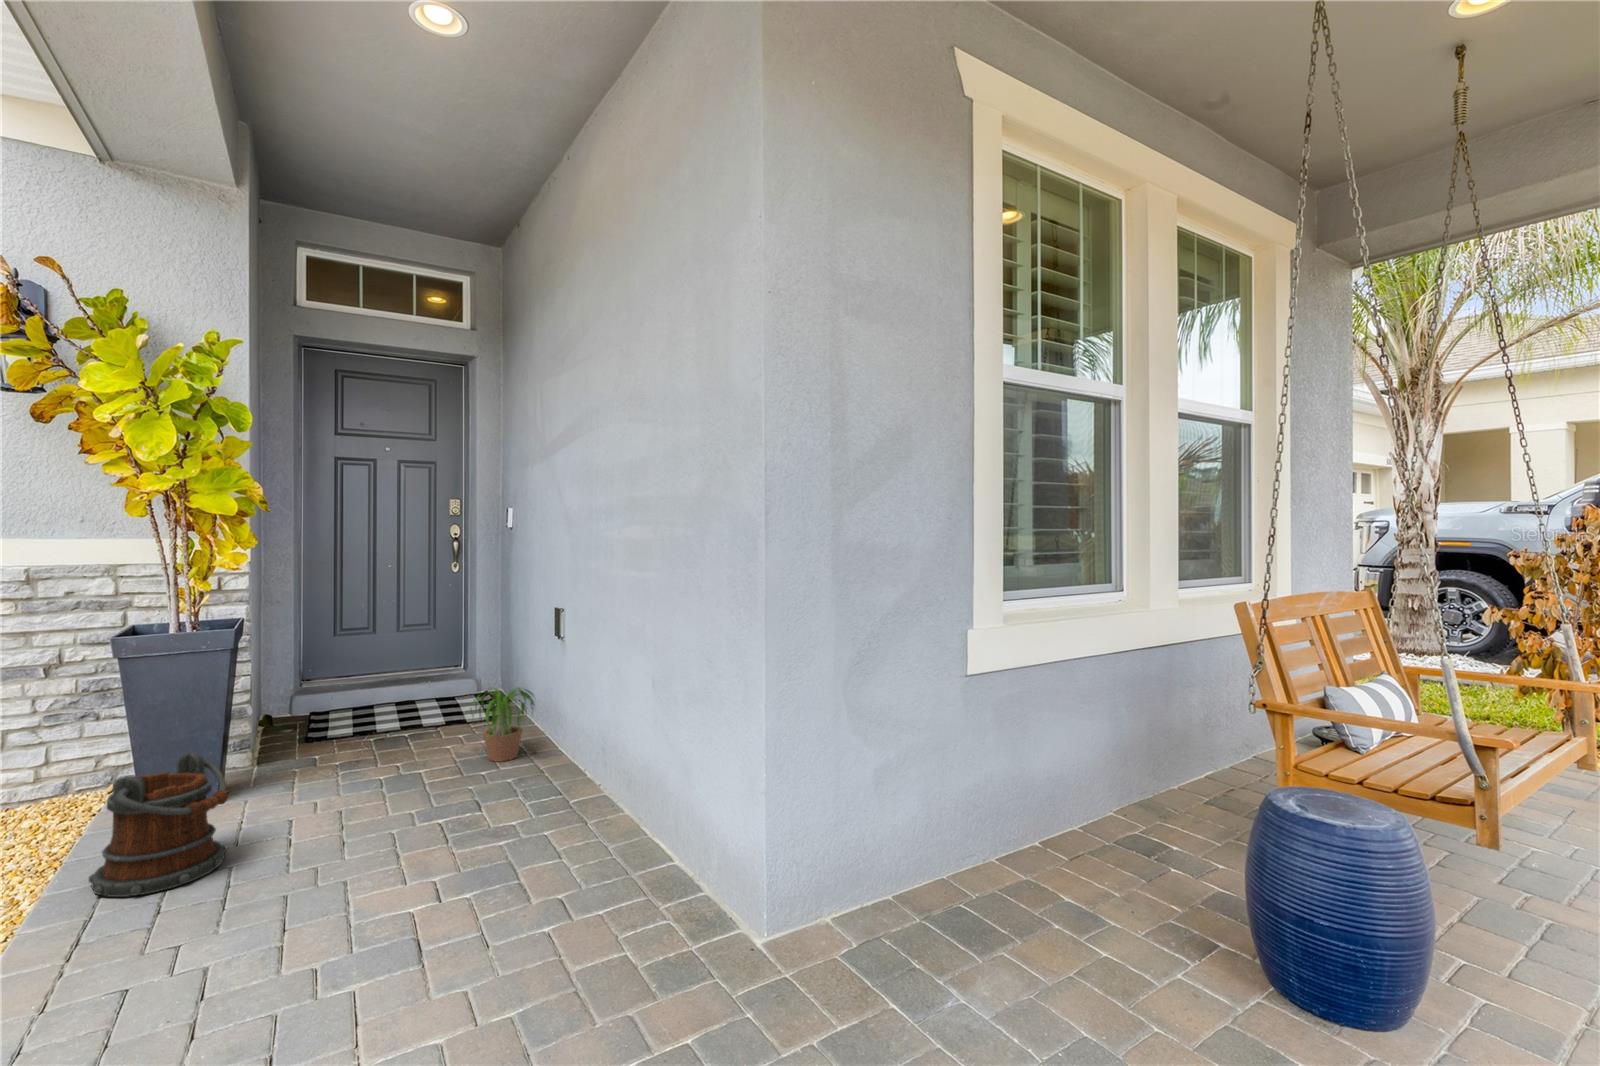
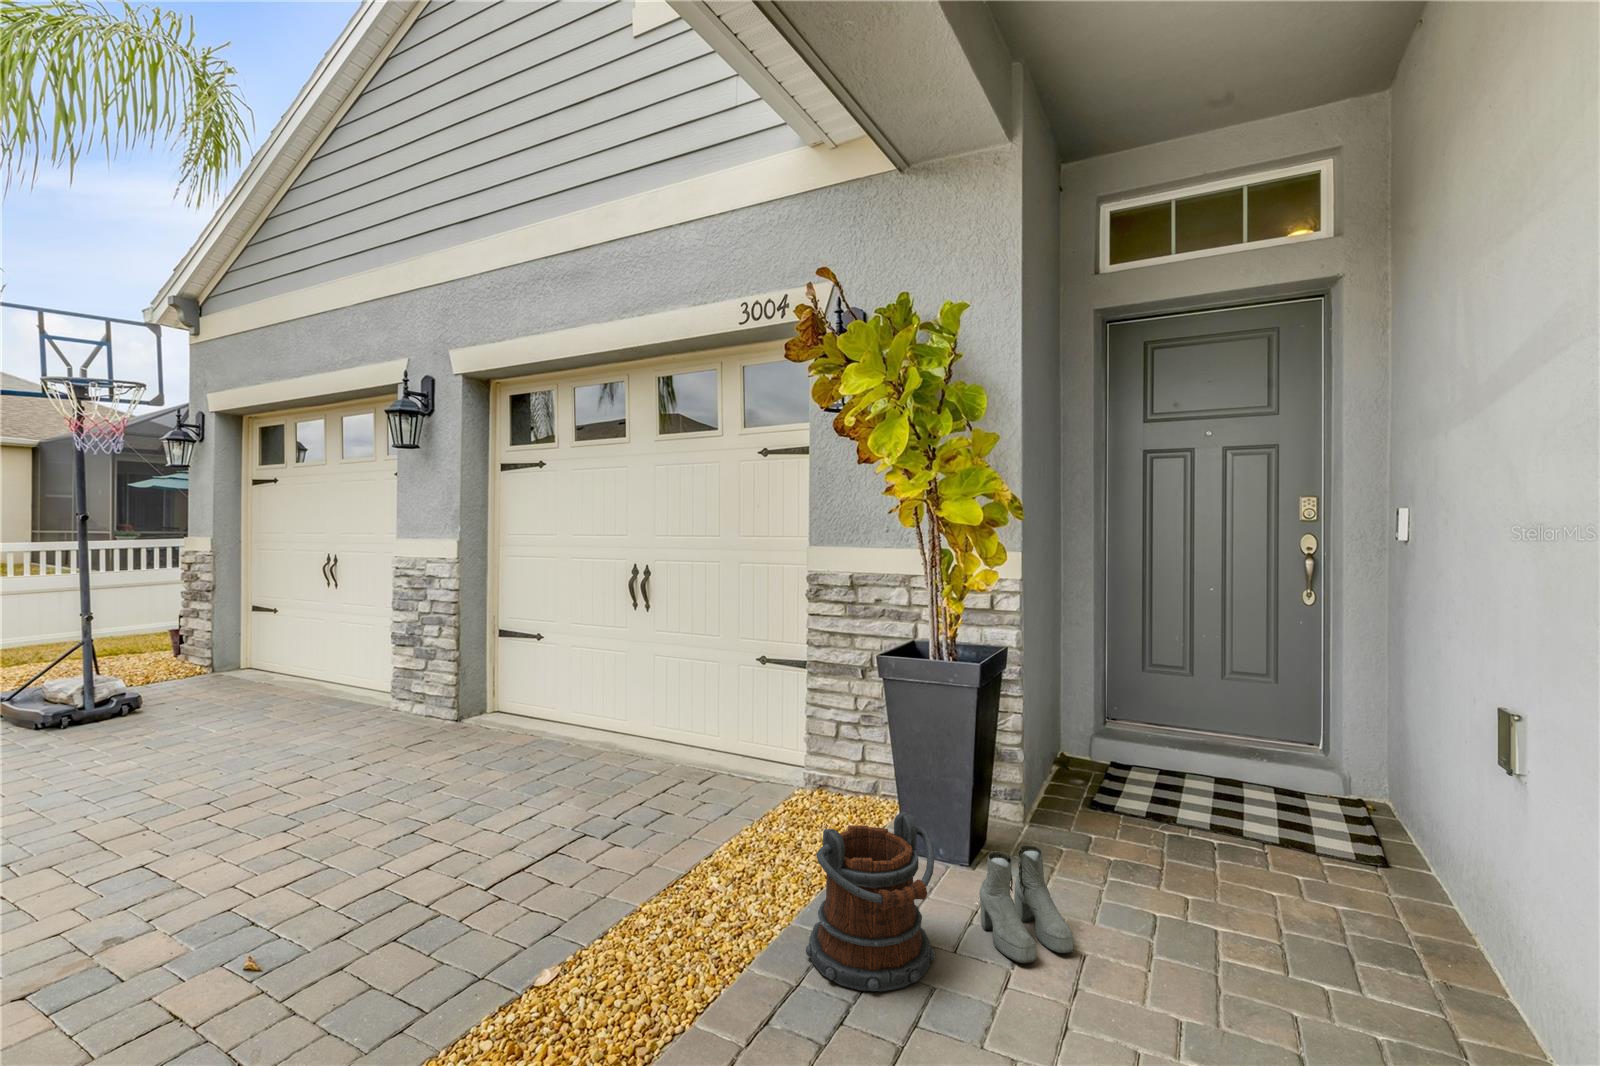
potted plant: present [473,687,535,762] -> none [1300,824,1479,977]
boots: none [251,755,334,831] -> present [979,845,1073,963]

